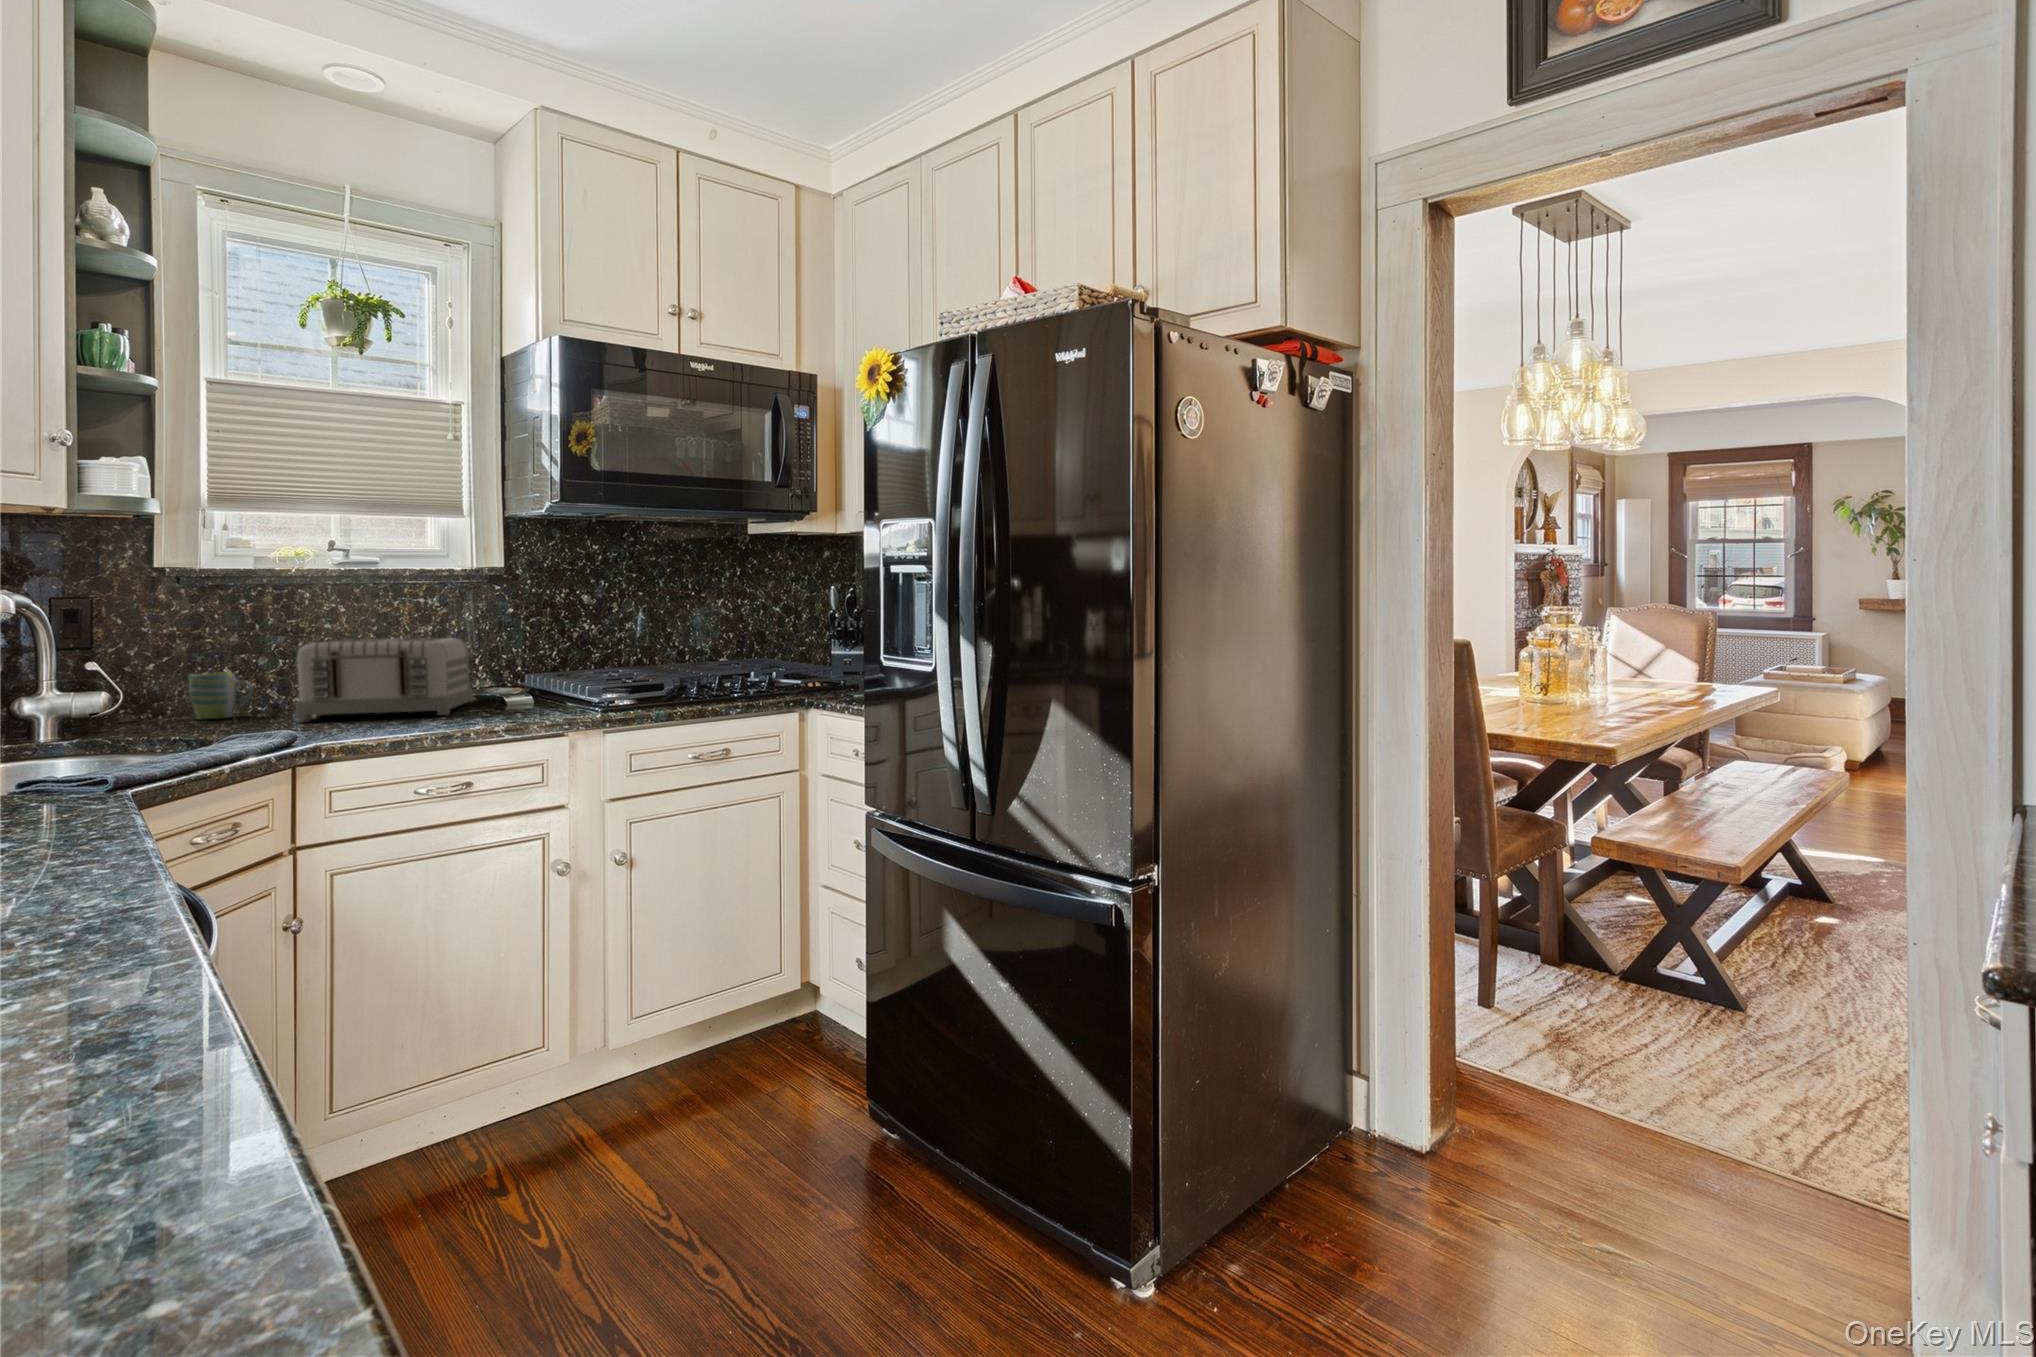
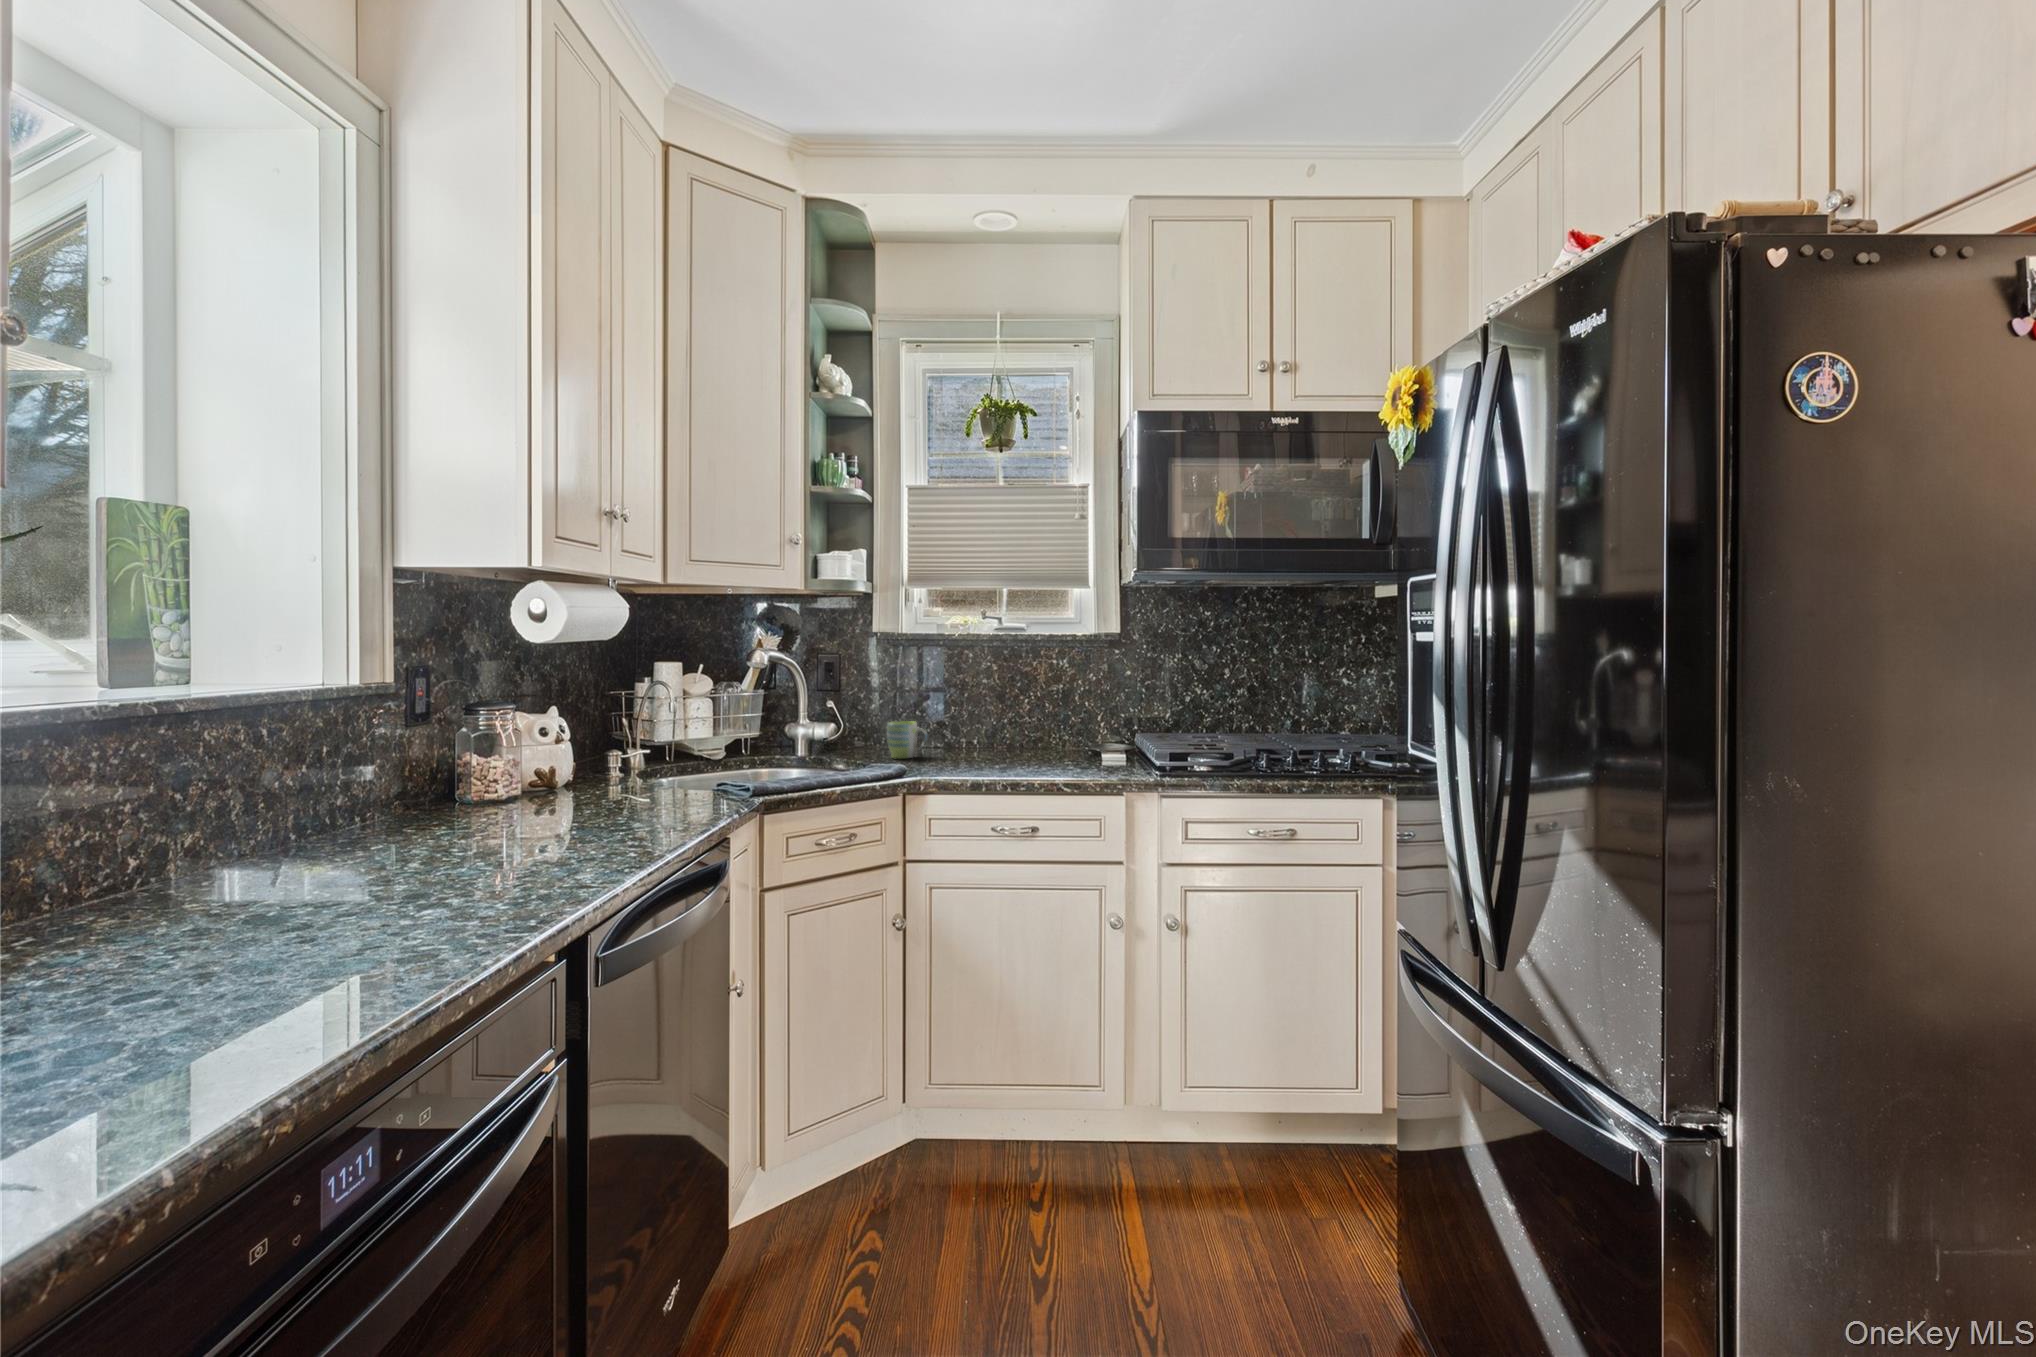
toaster: present [296,638,473,720] -> none [942,696,1086,770]

